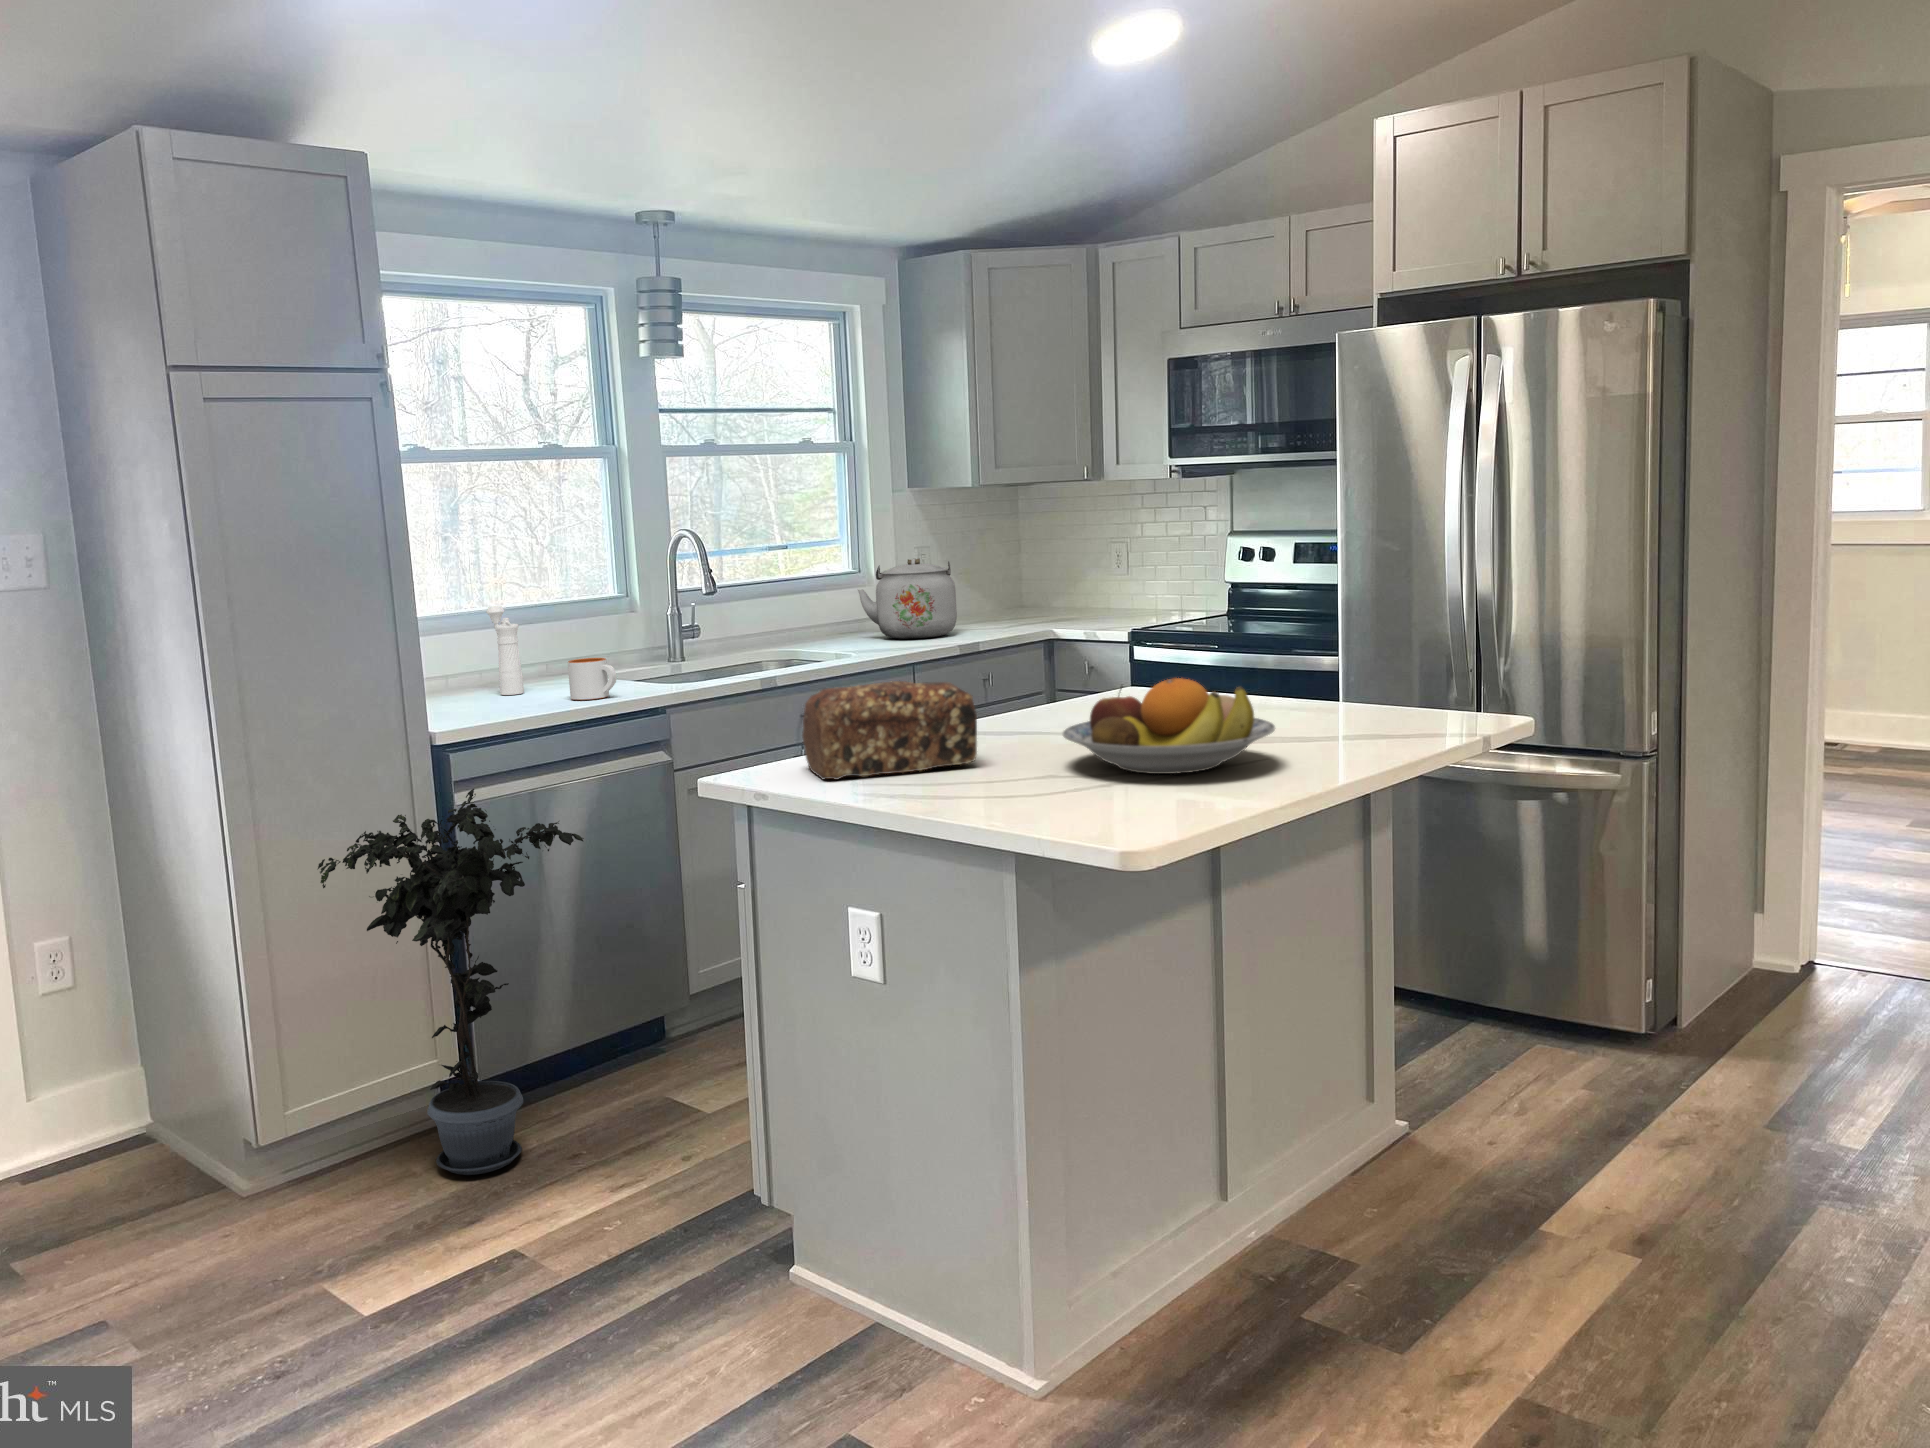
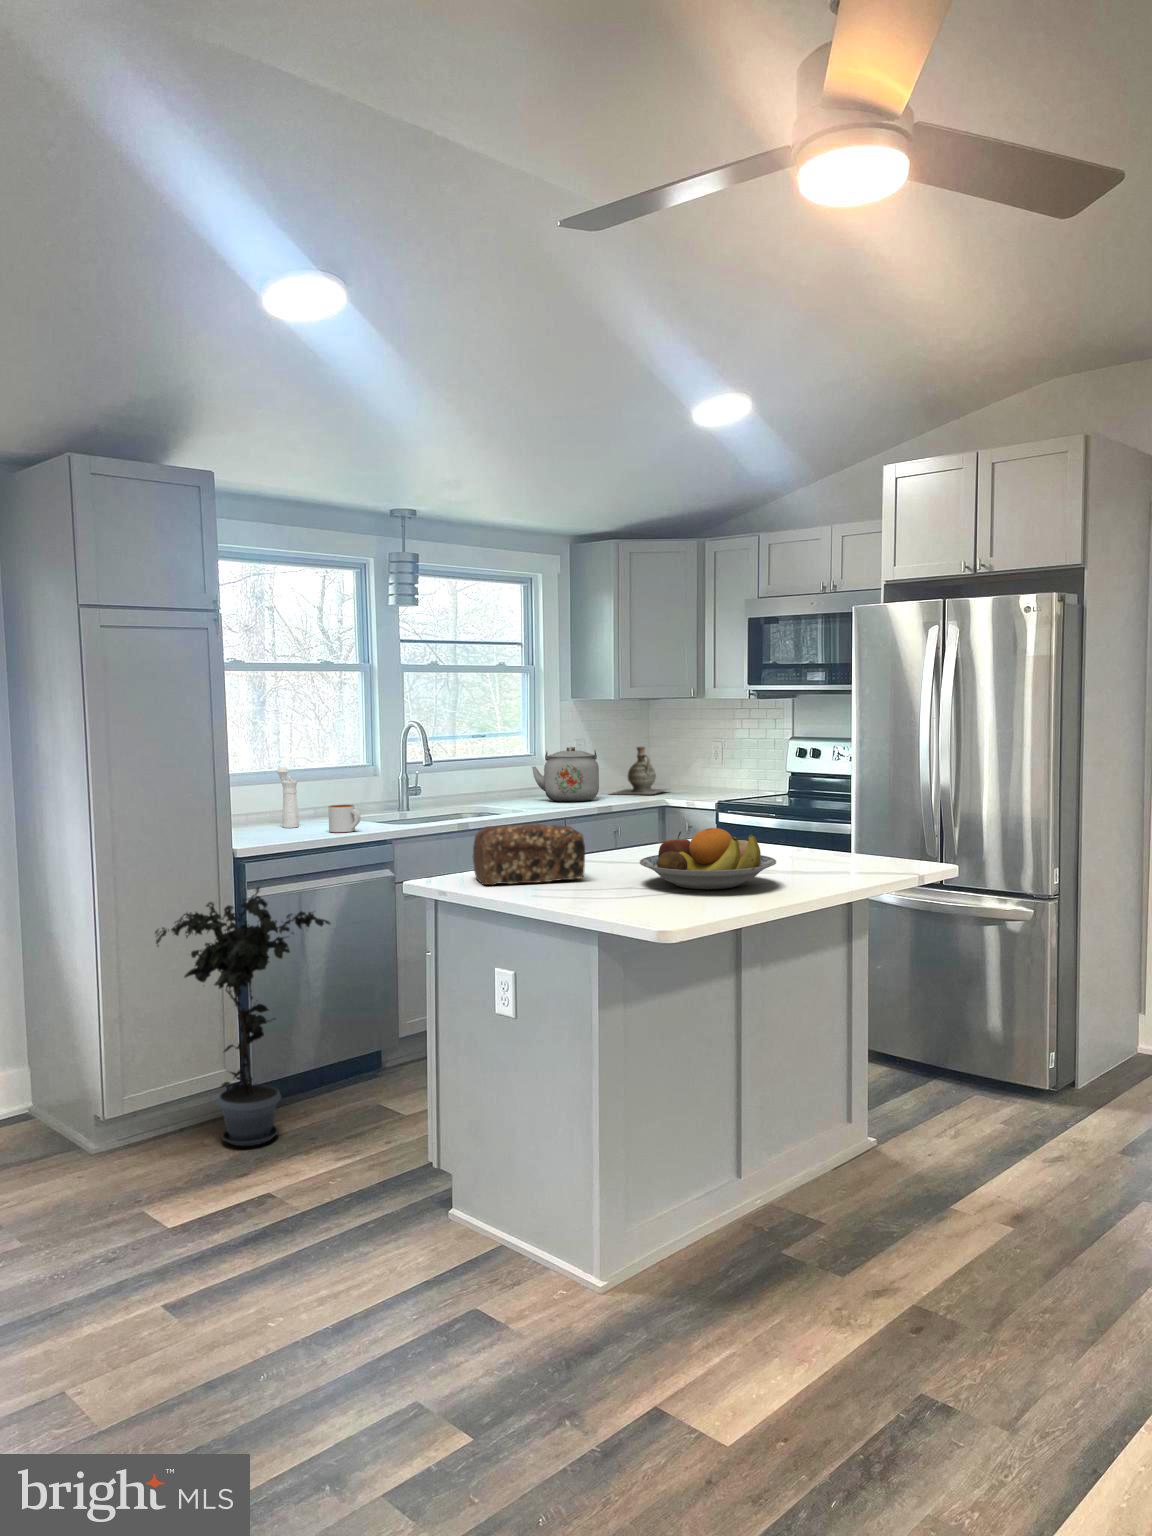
ceramic jug: none [965,554,1059,625] -> present [612,747,667,794]

